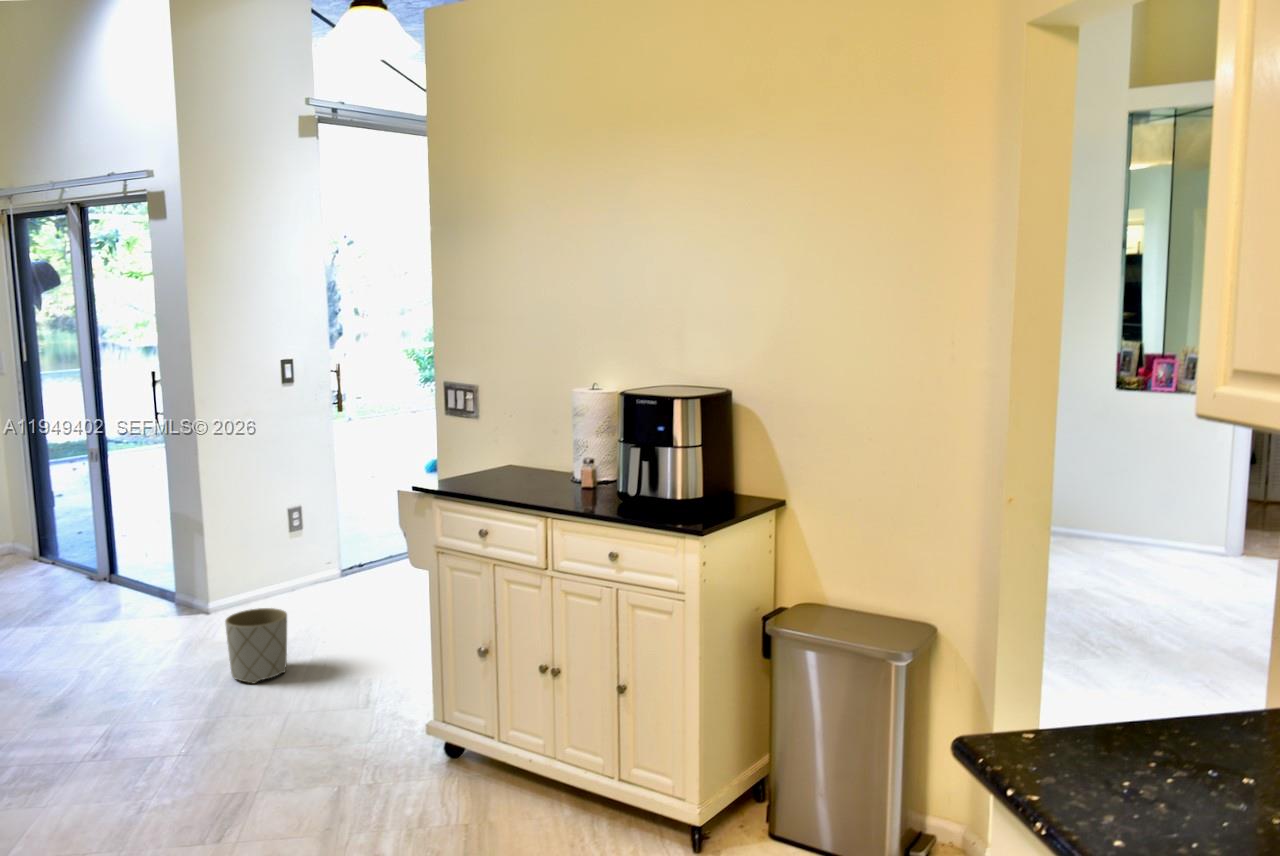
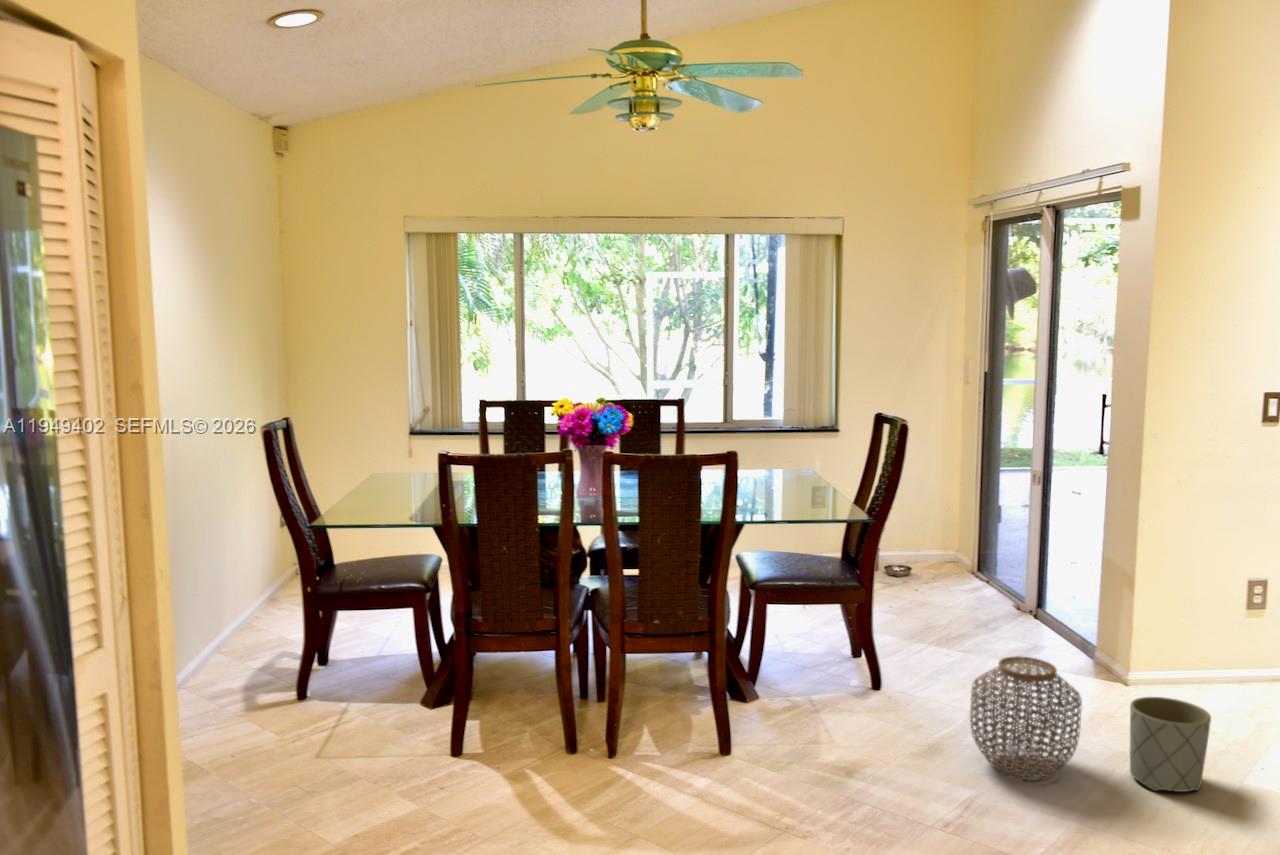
woven basket: none [84,606,188,714] -> present [970,656,1082,780]

